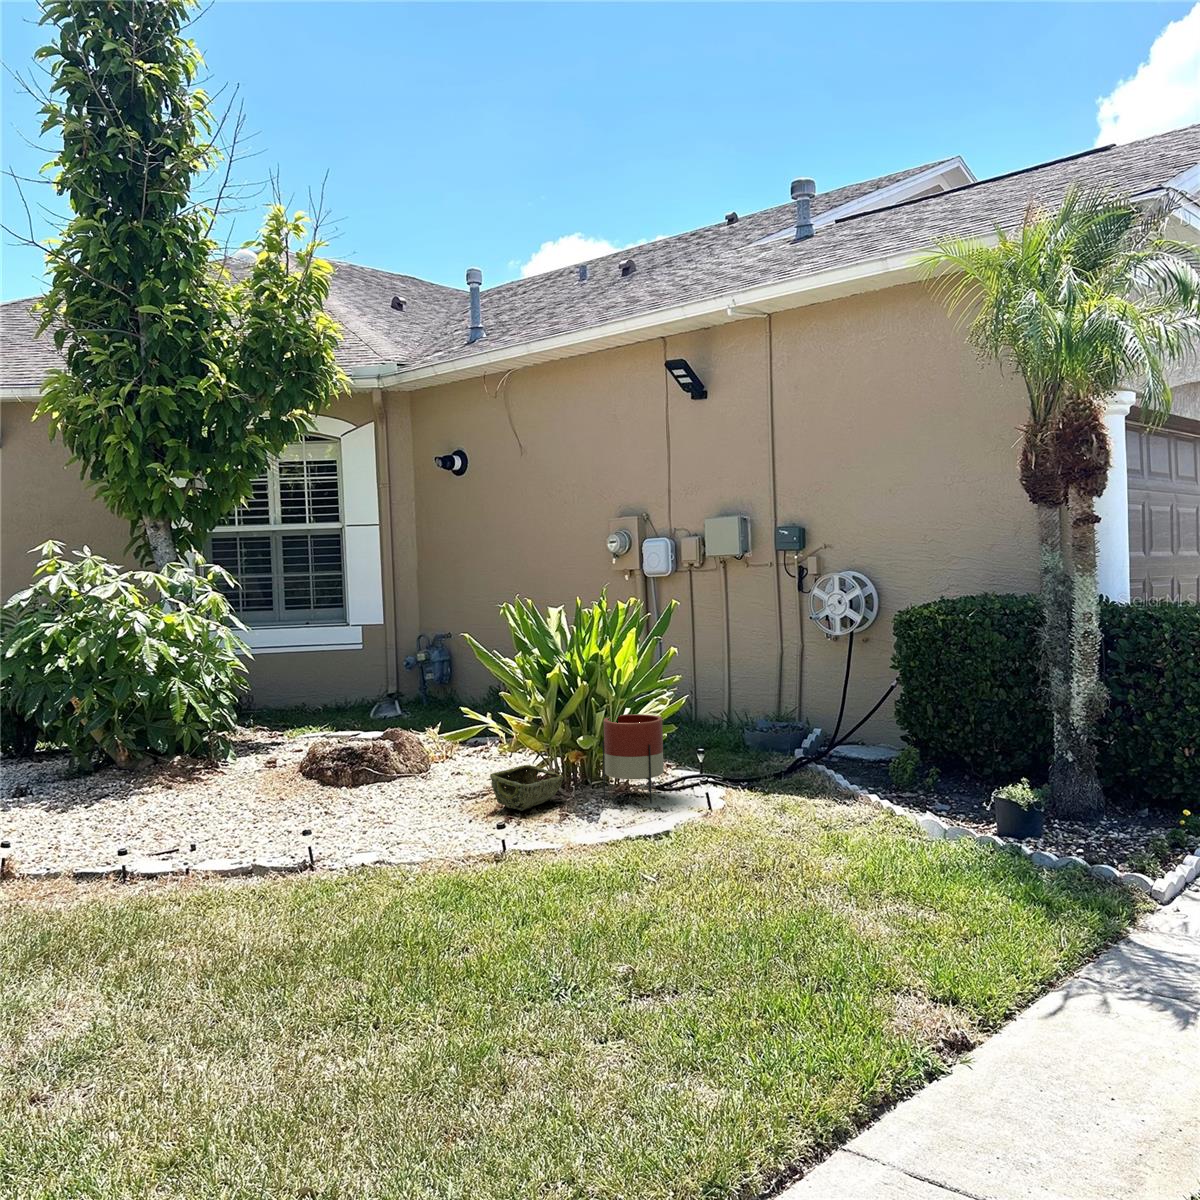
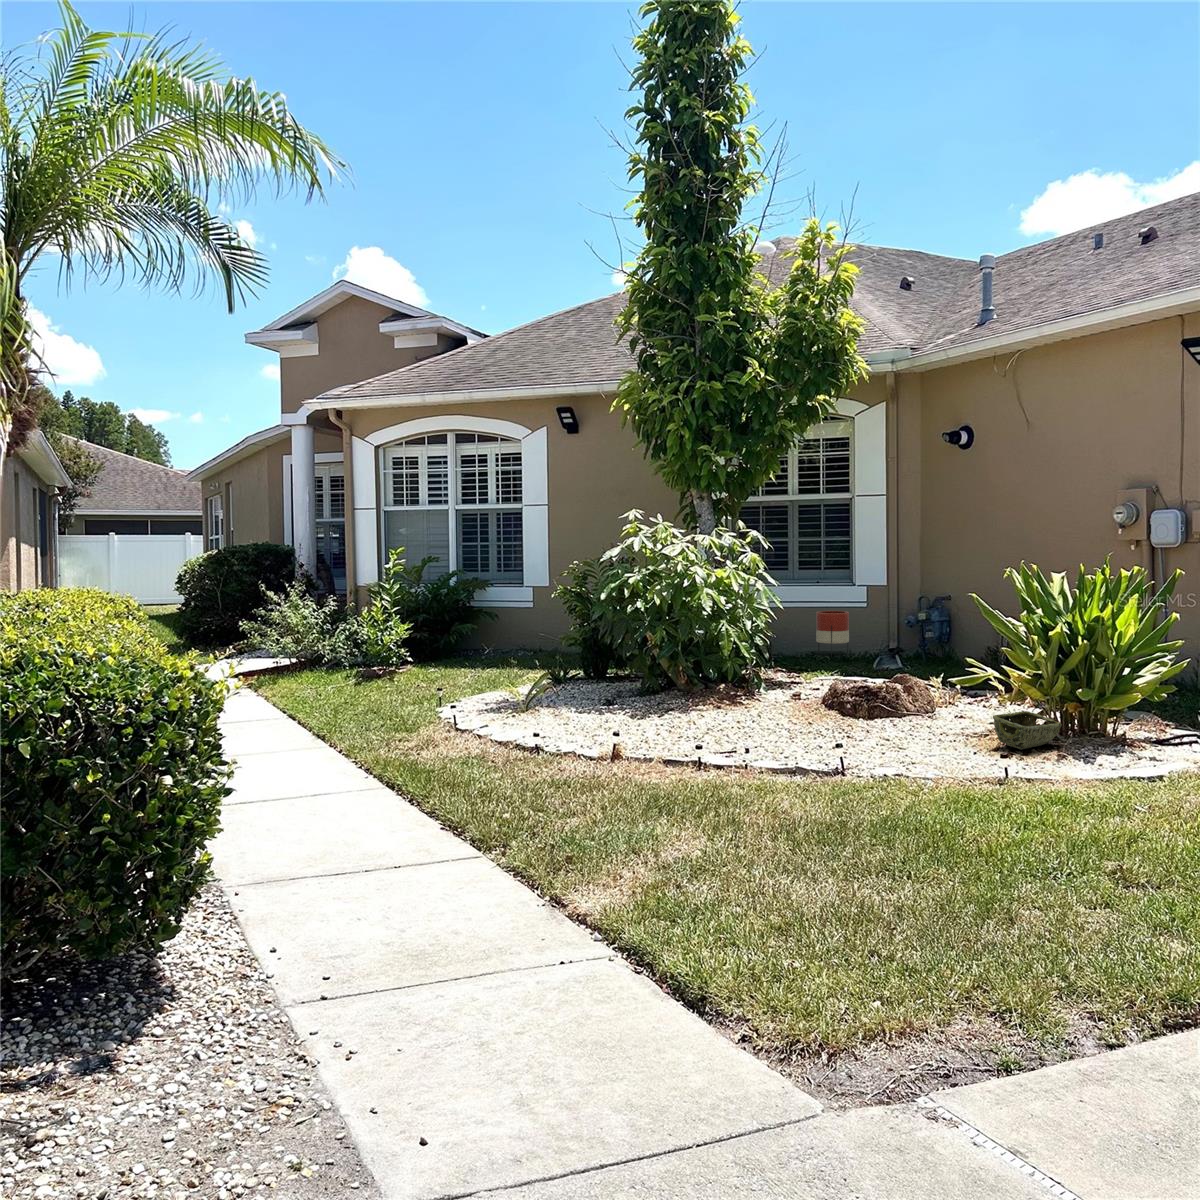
planter: present [602,714,664,804] -> present [816,611,849,657]

